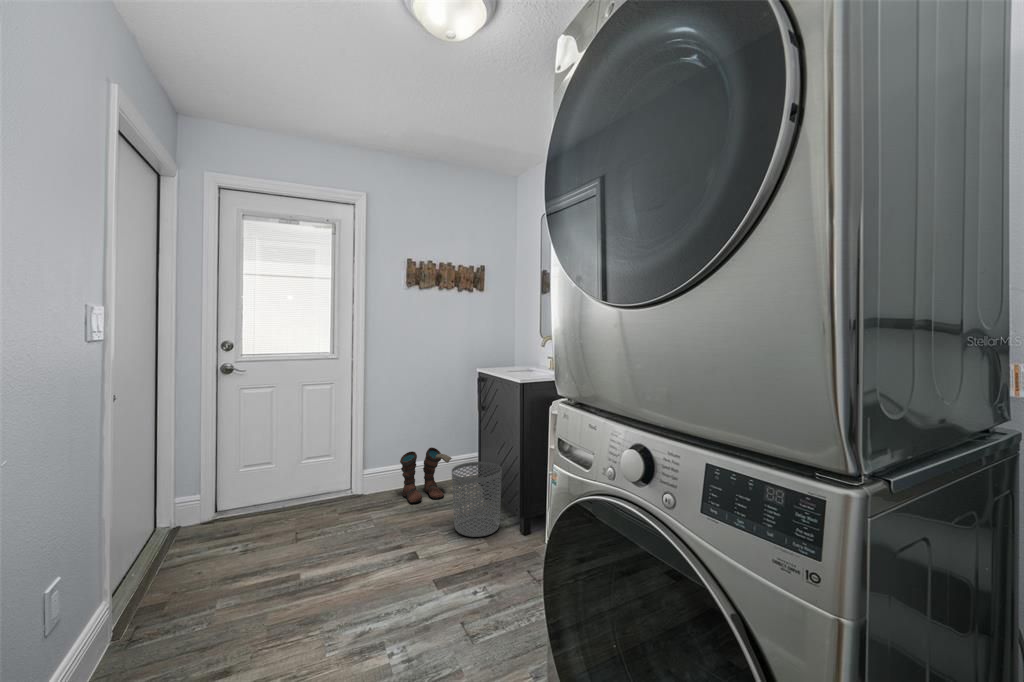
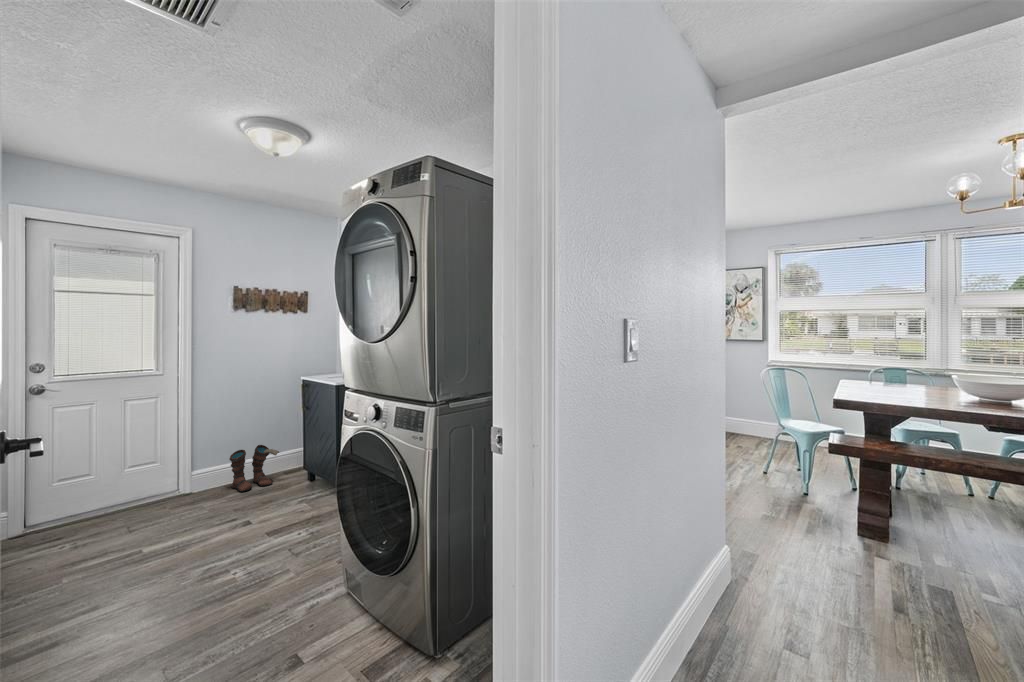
waste bin: present [452,462,502,537] -> none [280,449,323,505]

